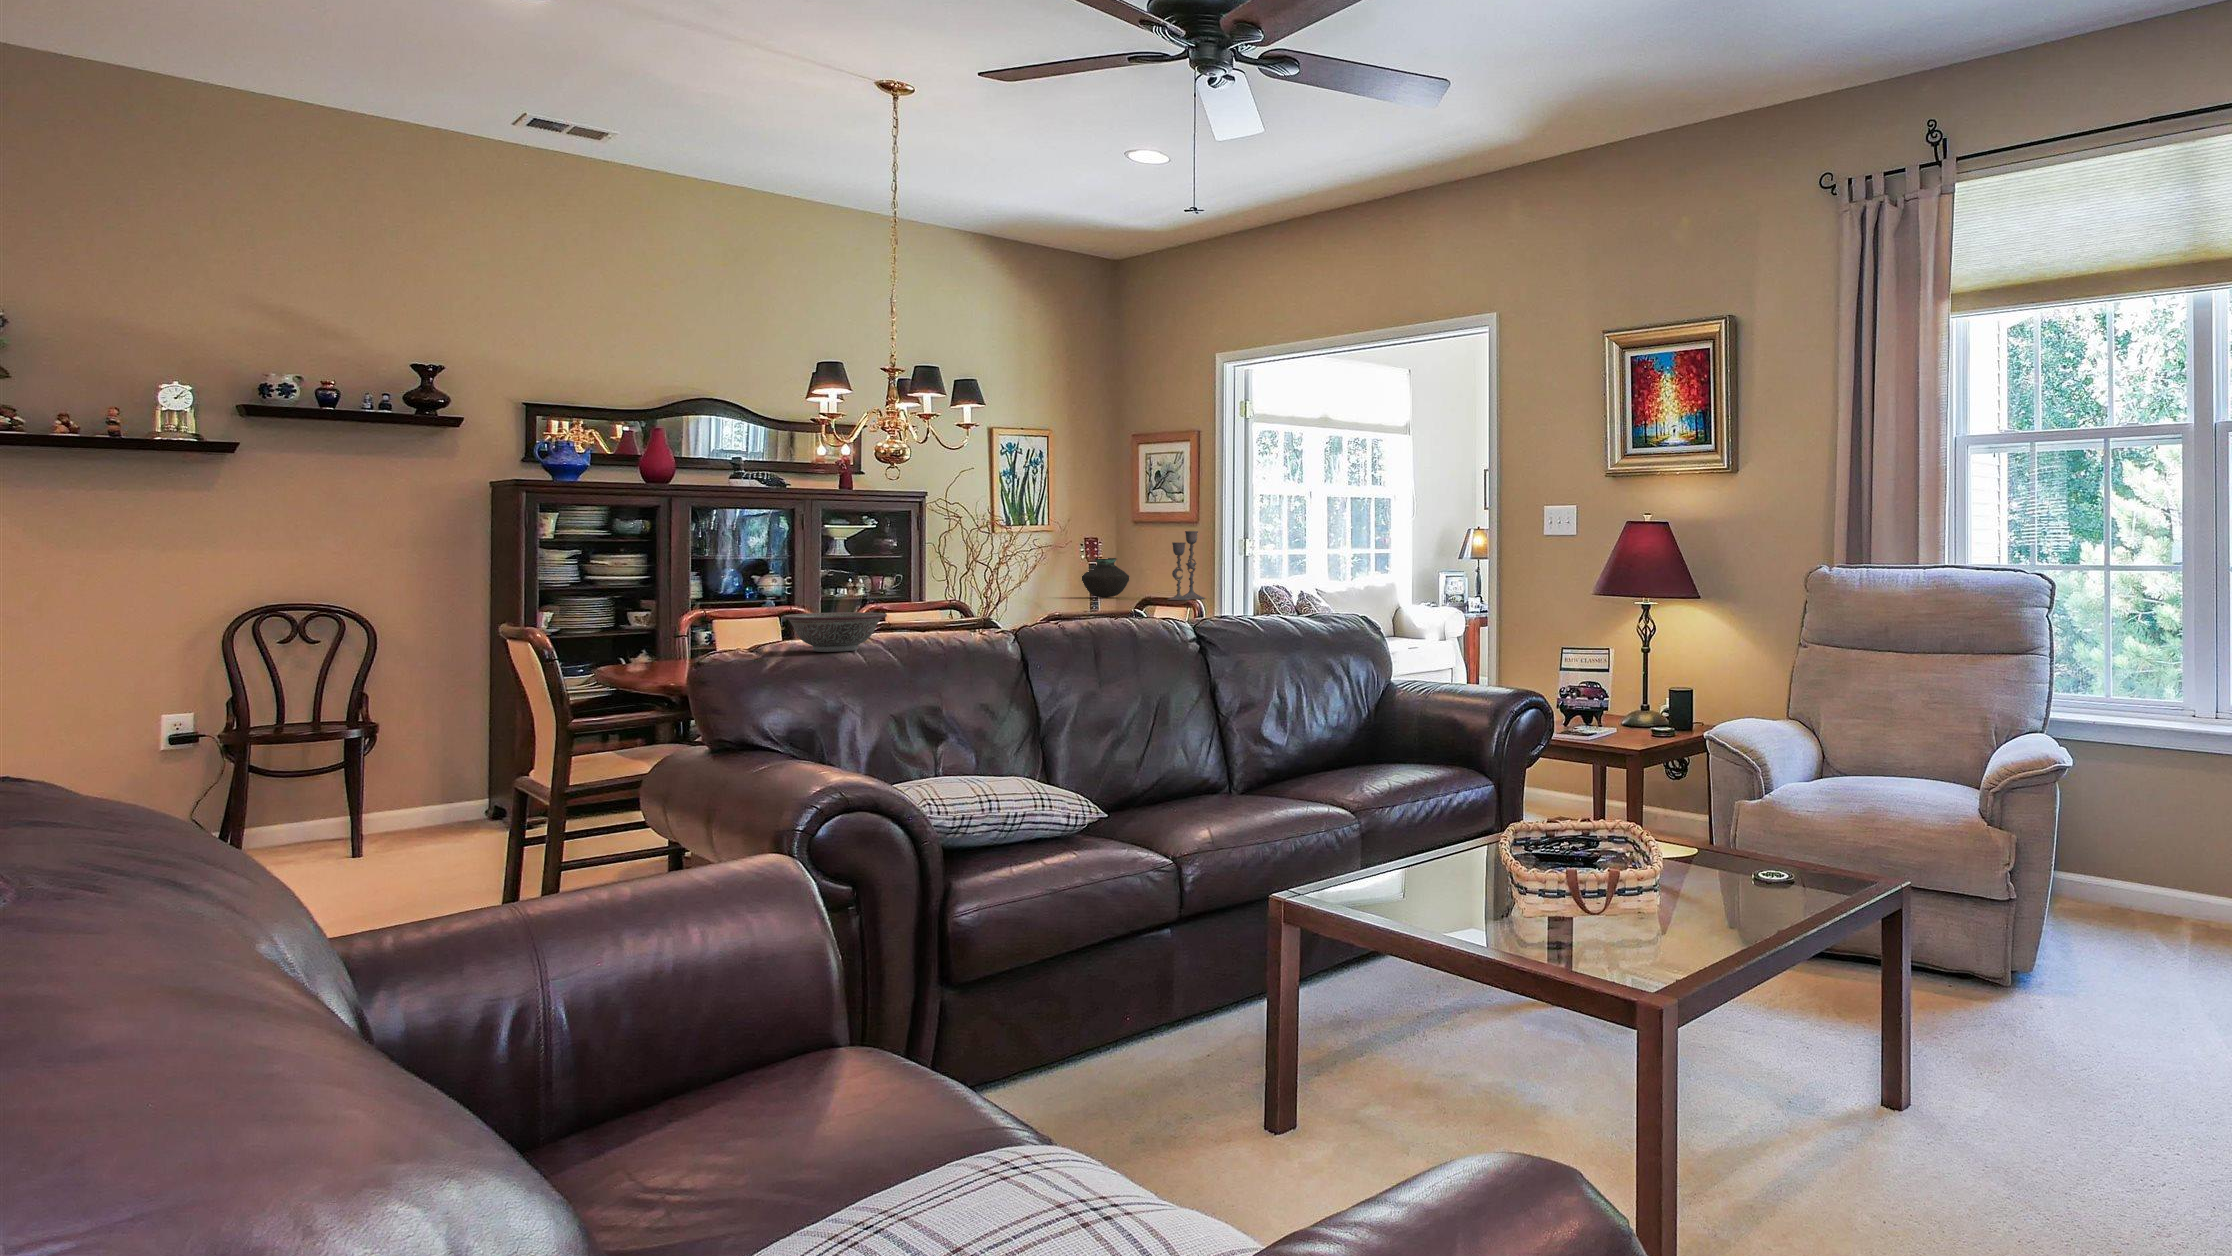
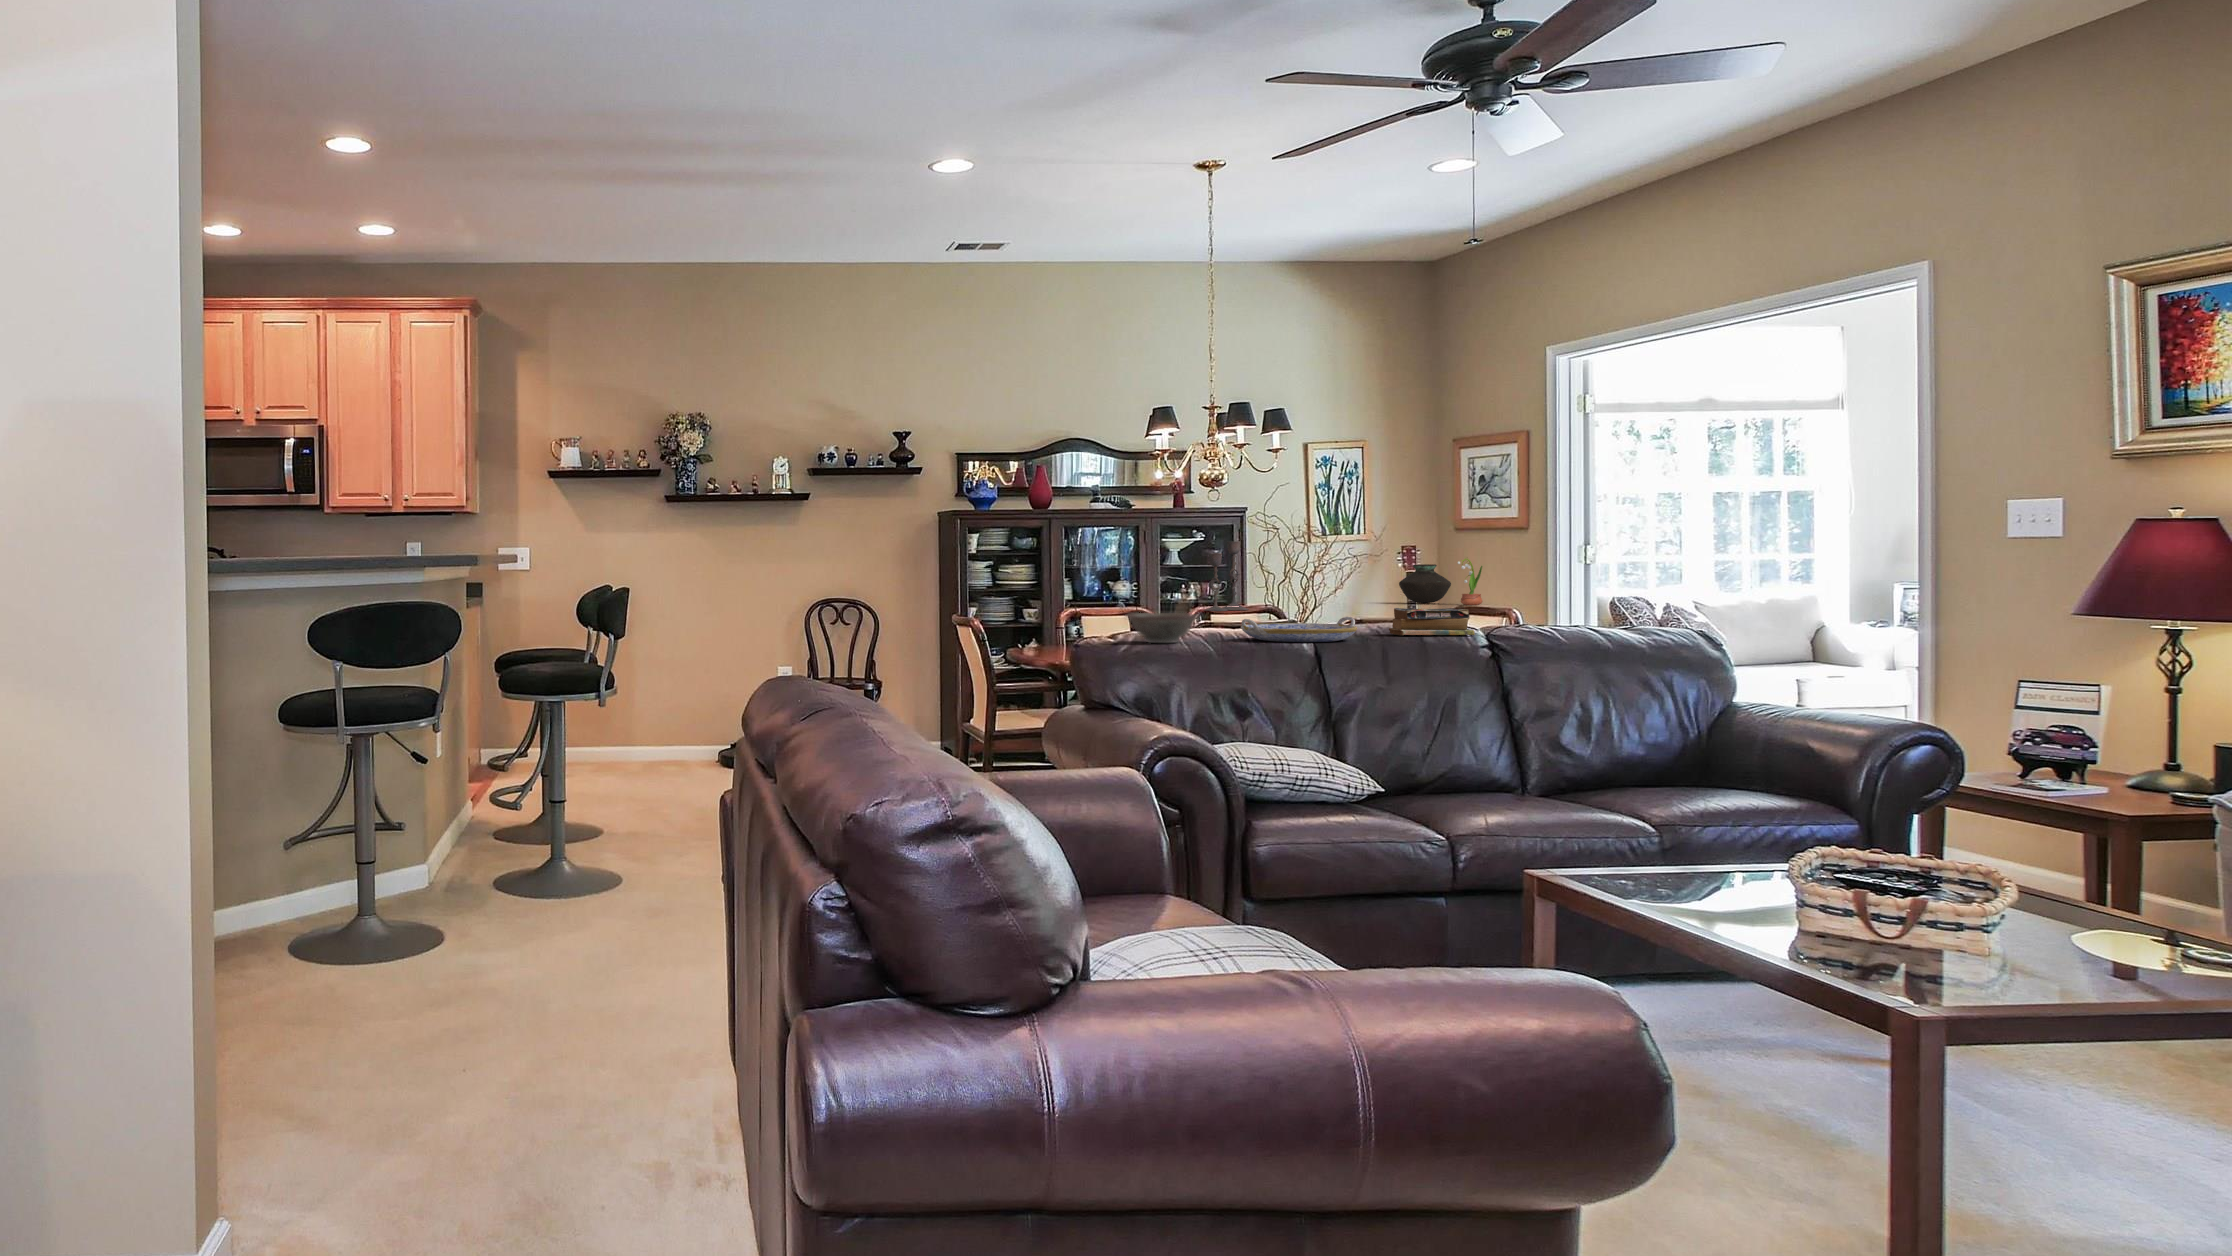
candlestick: present [1167,531,1205,600] -> present [1204,541,1249,611]
potted flower: none [1137,551,1159,598] -> present [1458,559,1483,605]
book: none [1096,601,1181,631] -> present [1389,608,1475,635]
serving tray: none [935,612,1069,643] -> present [1241,617,1357,642]

